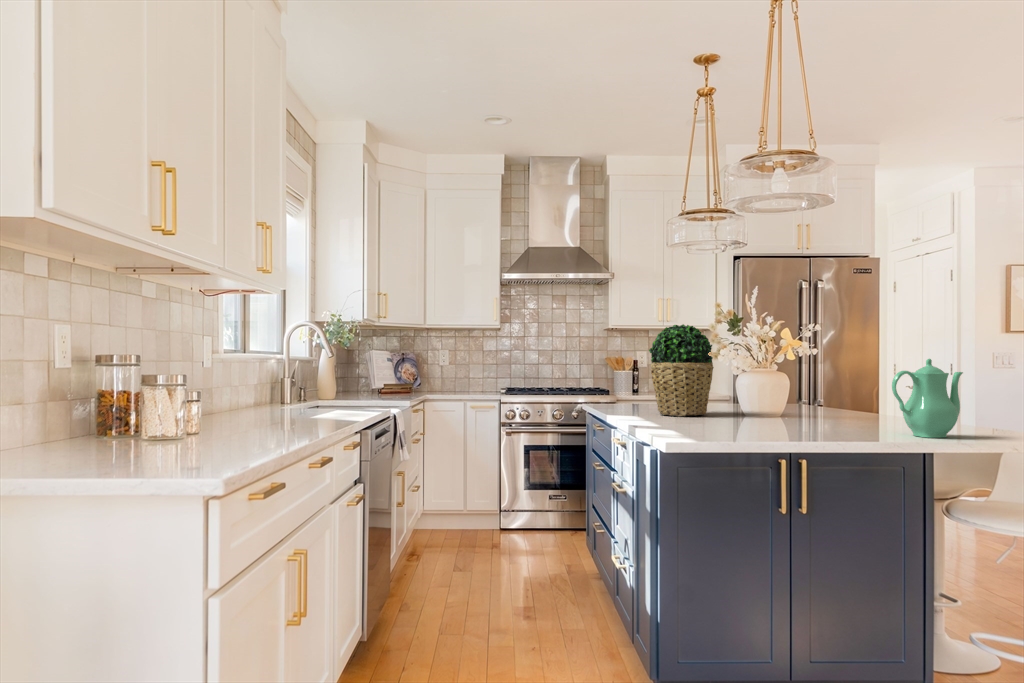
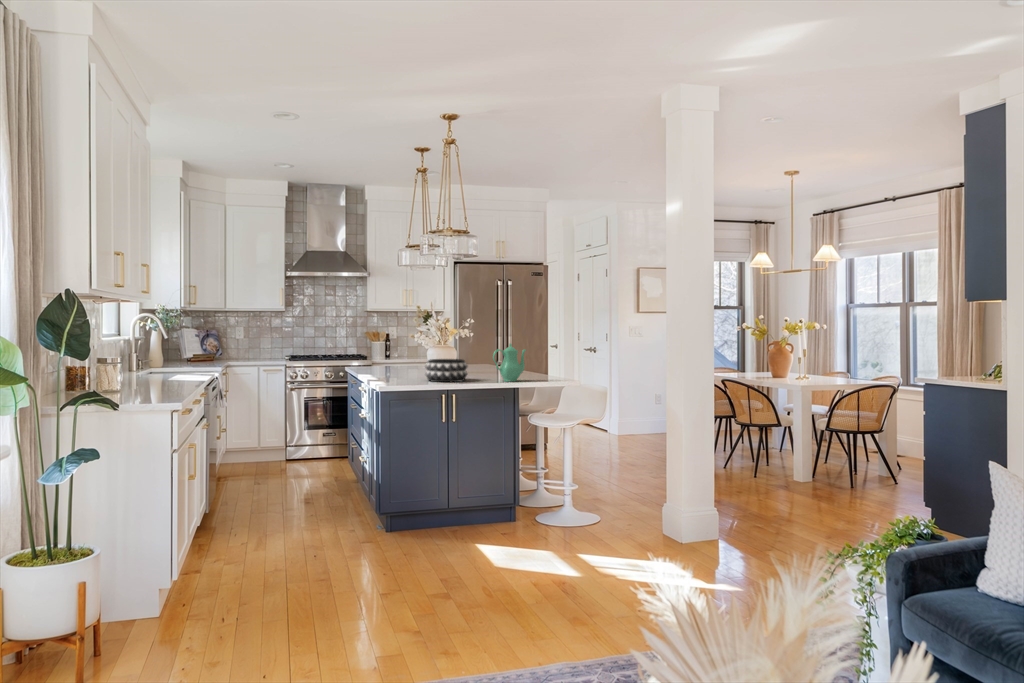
potted plant: present [649,324,714,417] -> none [382,320,419,374]
decorative bowl: none [745,390,834,435] -> present [425,359,468,382]

